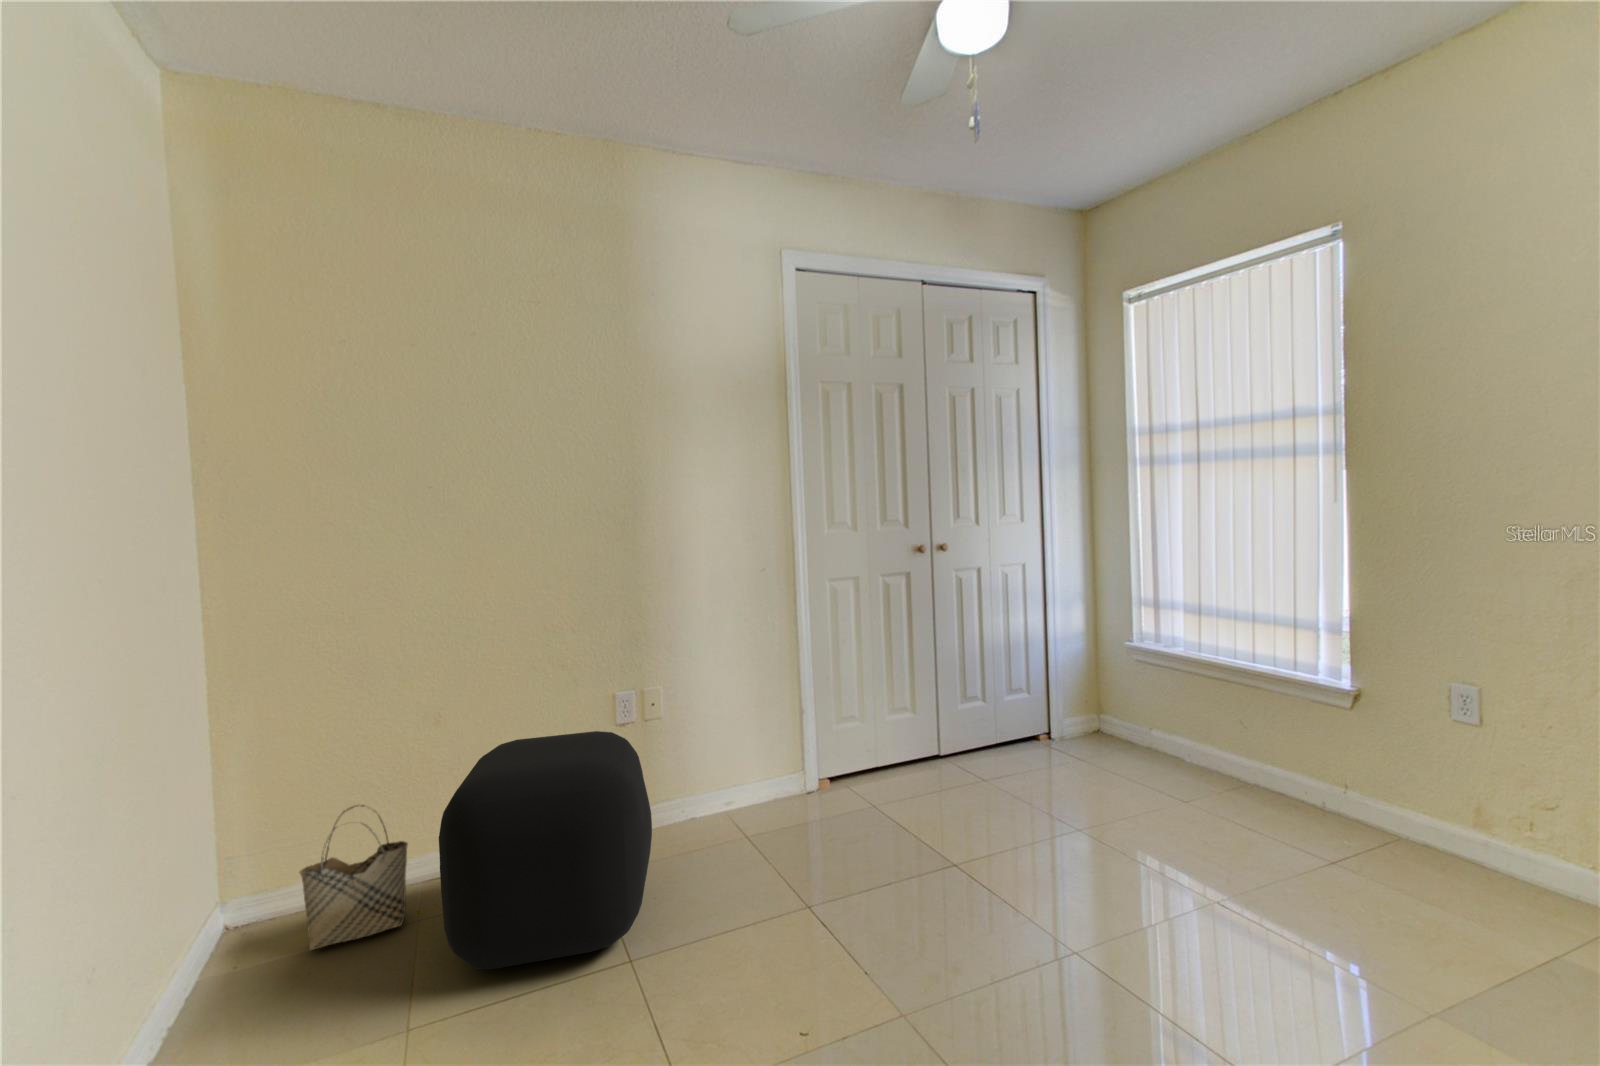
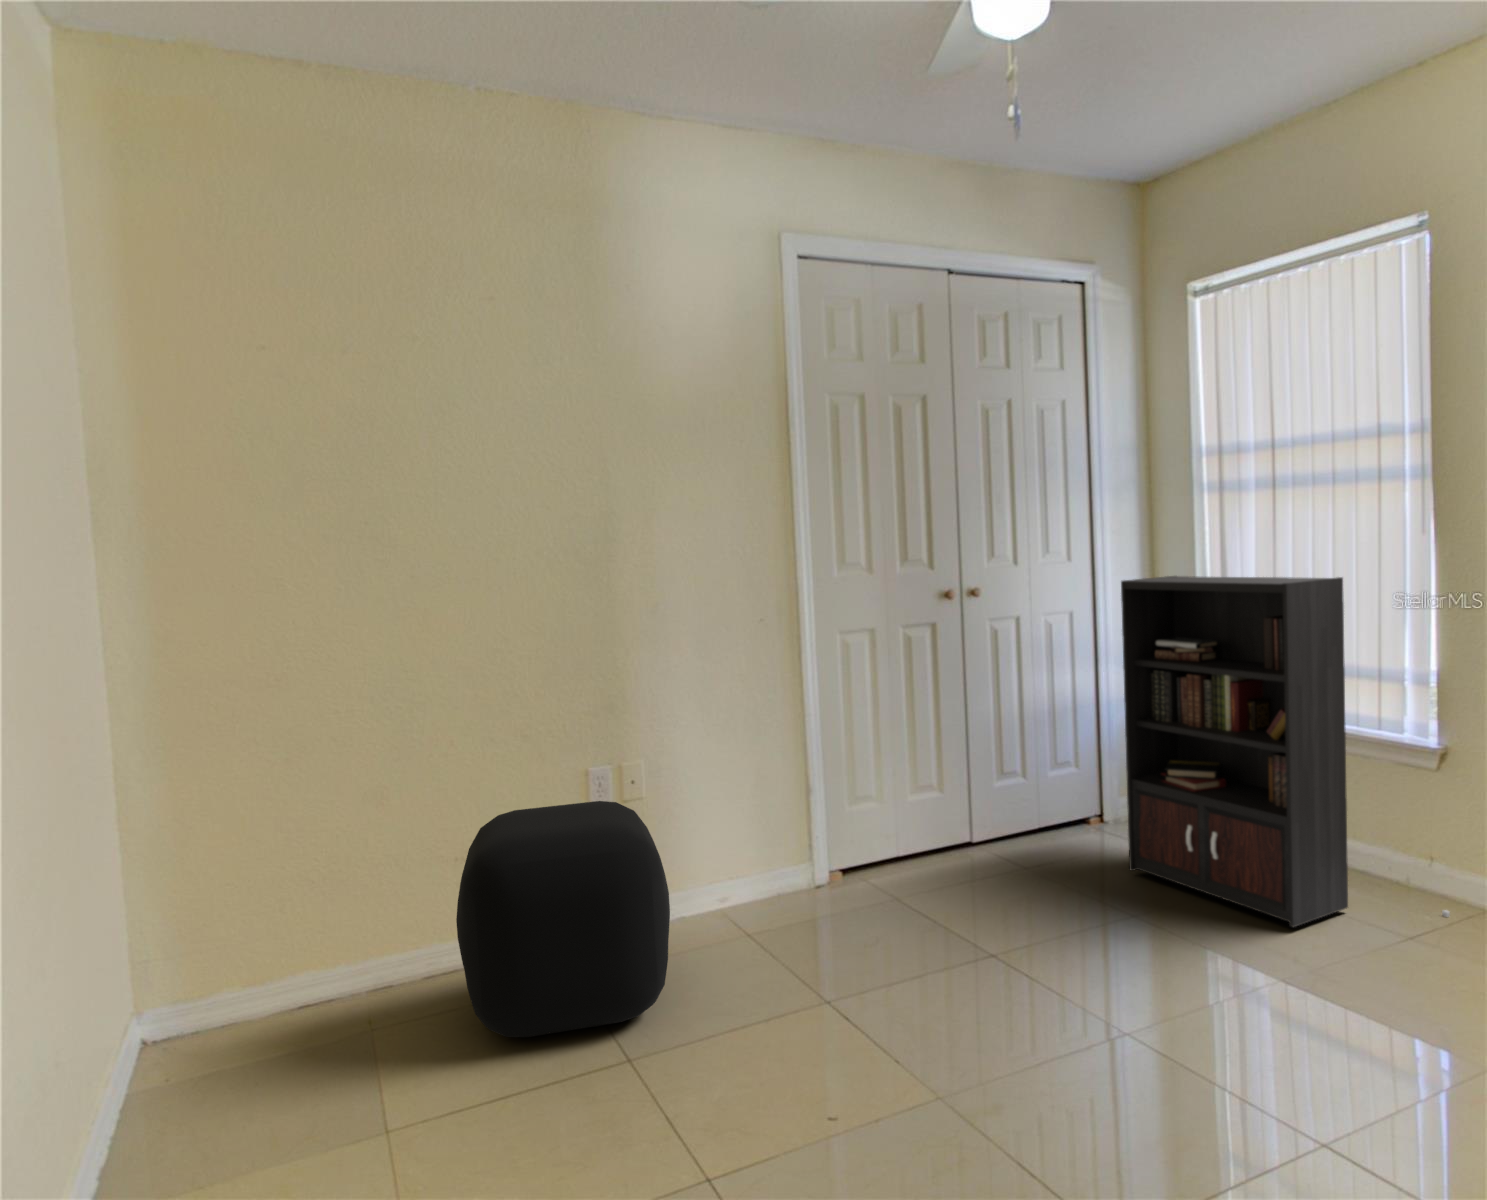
bookcase: none [1068,535,1367,857] -> present [1121,576,1450,927]
woven basket: present [299,805,408,951] -> none [299,881,405,1030]

